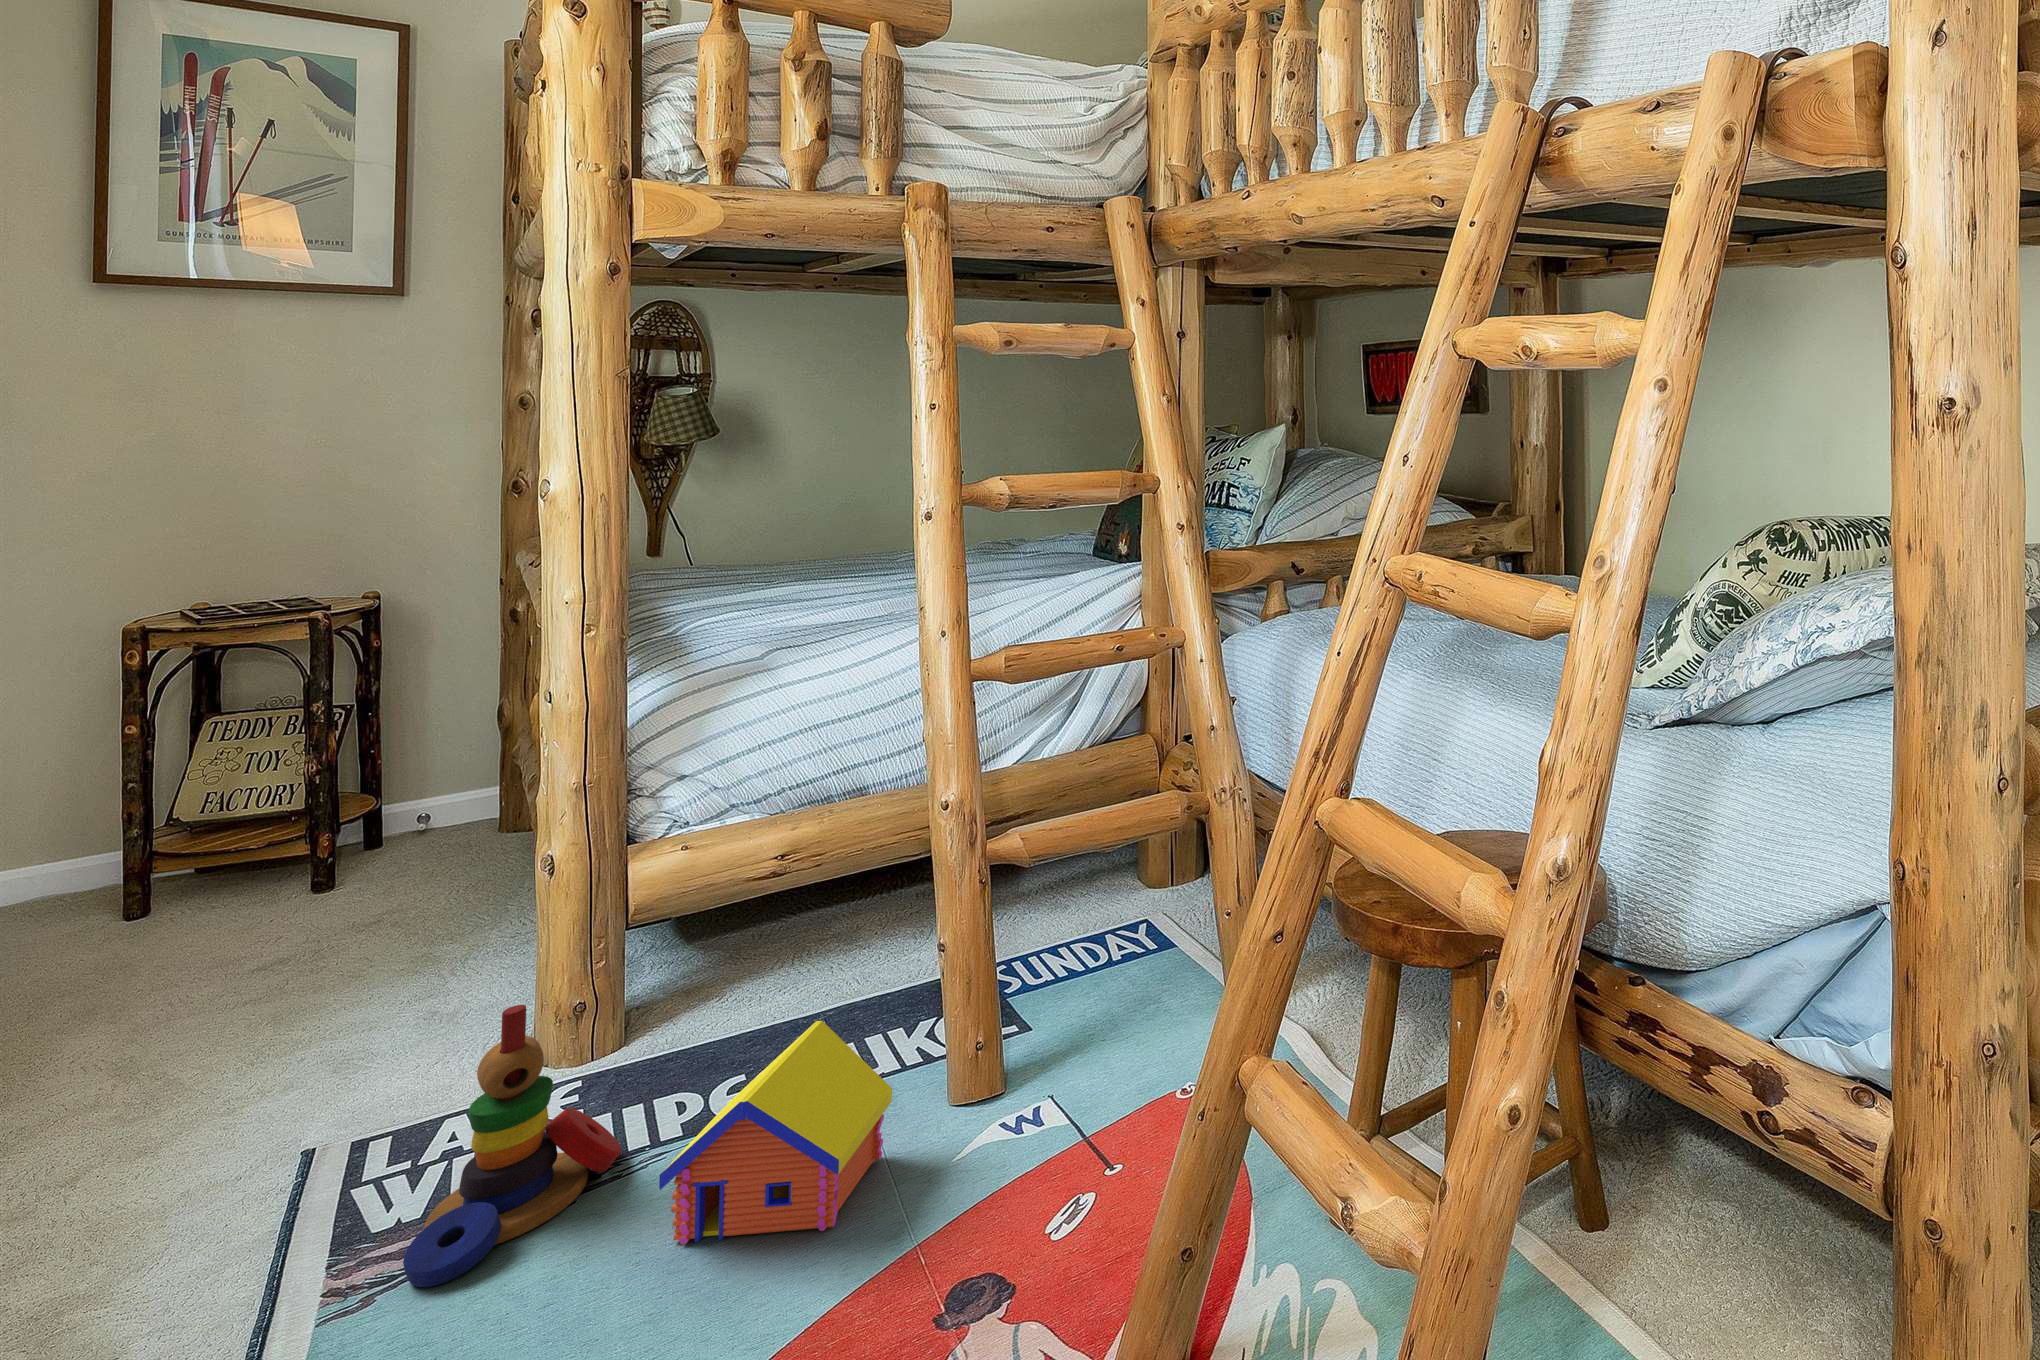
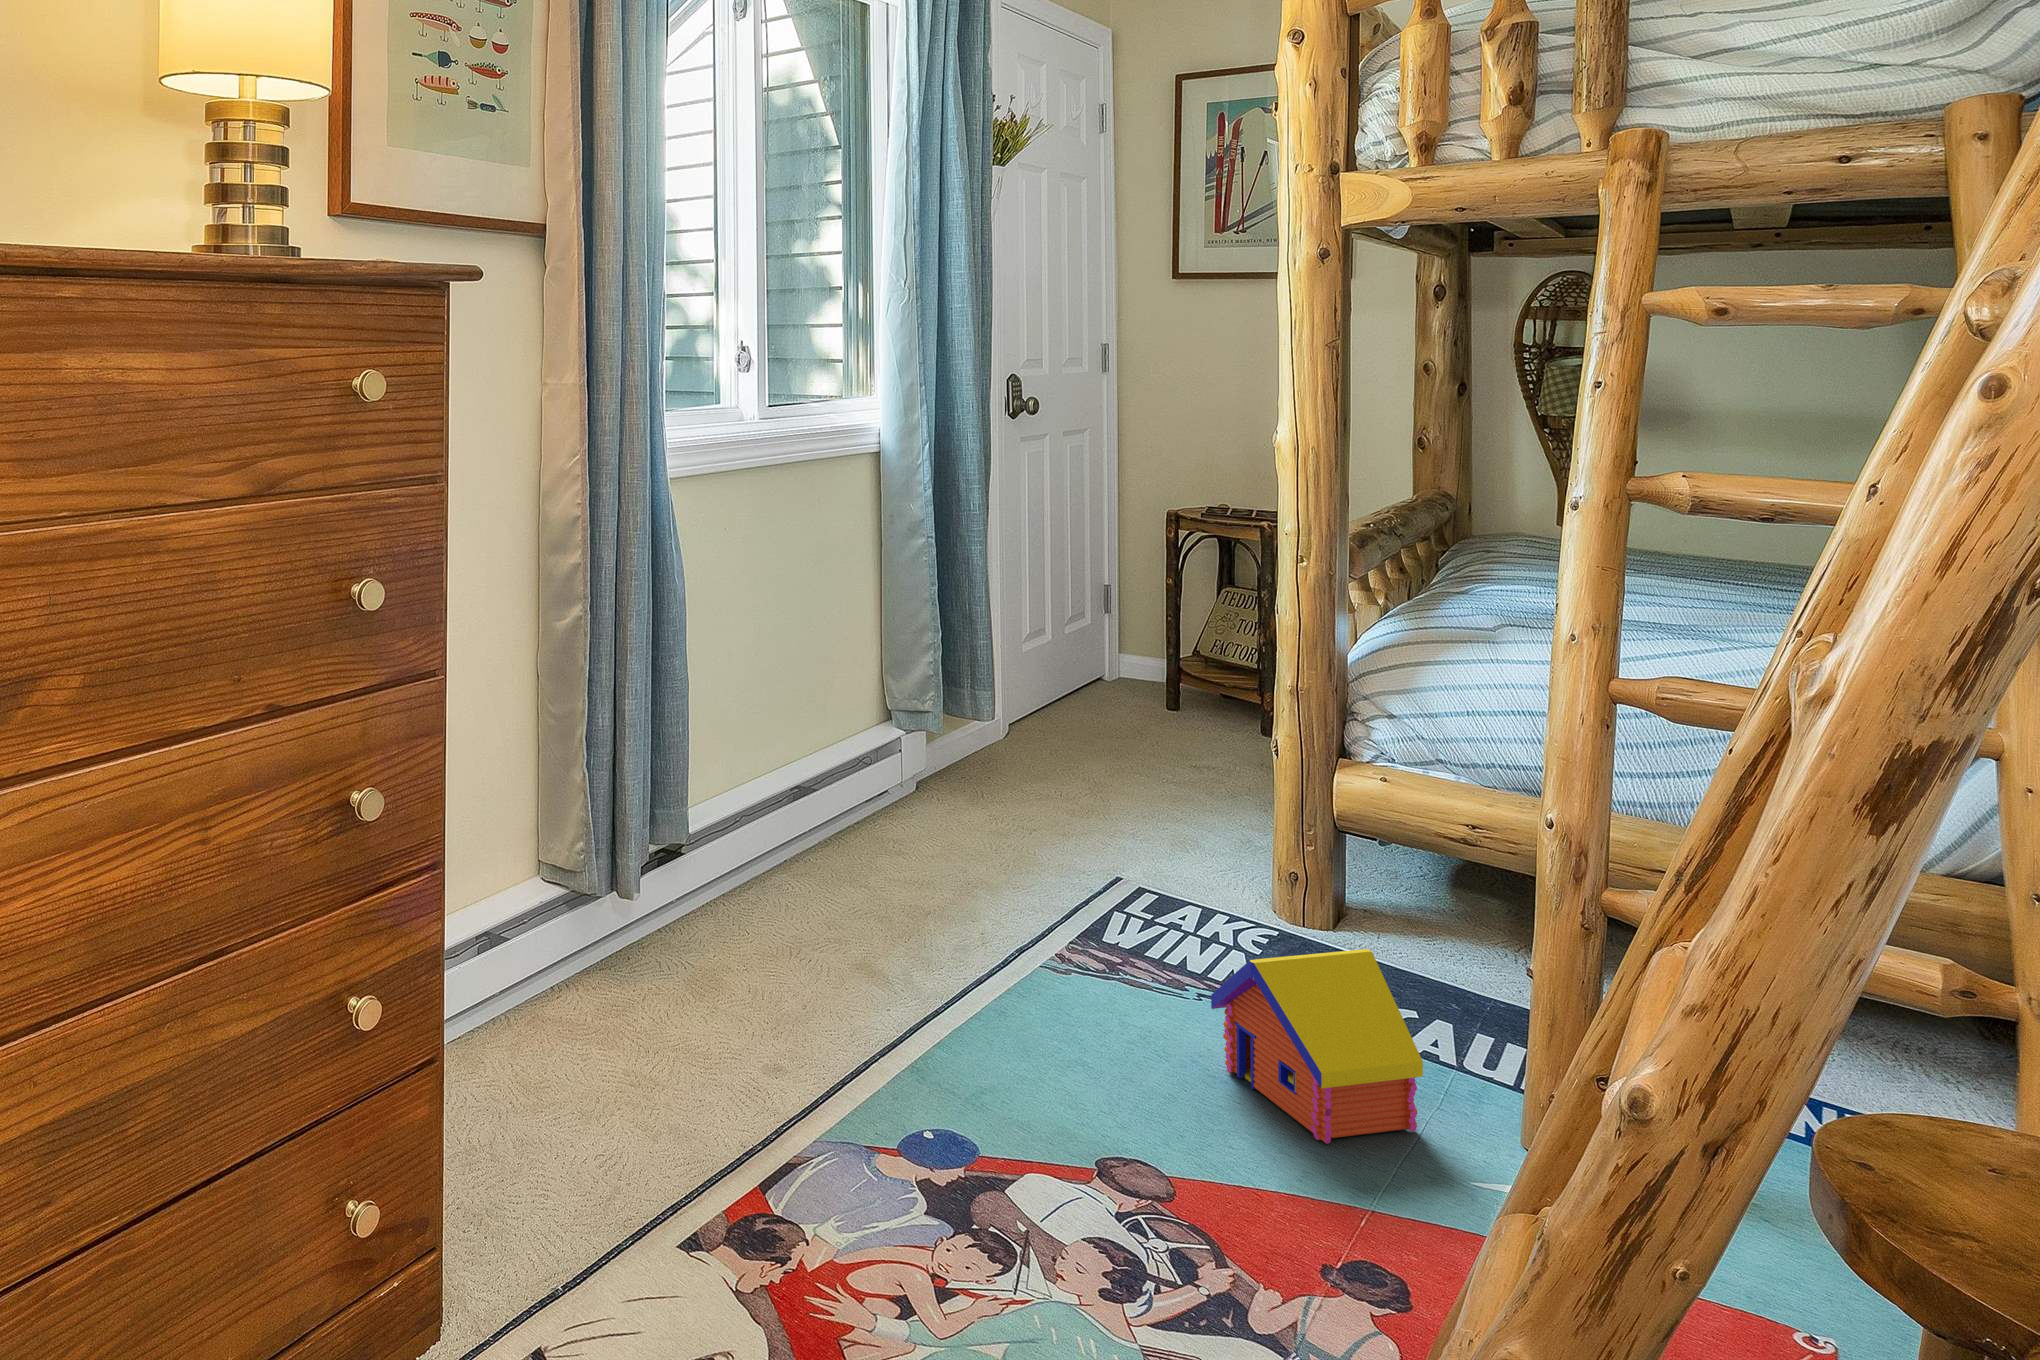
stacking toy: present [403,1005,622,1287] -> none [1087,809,1252,999]

